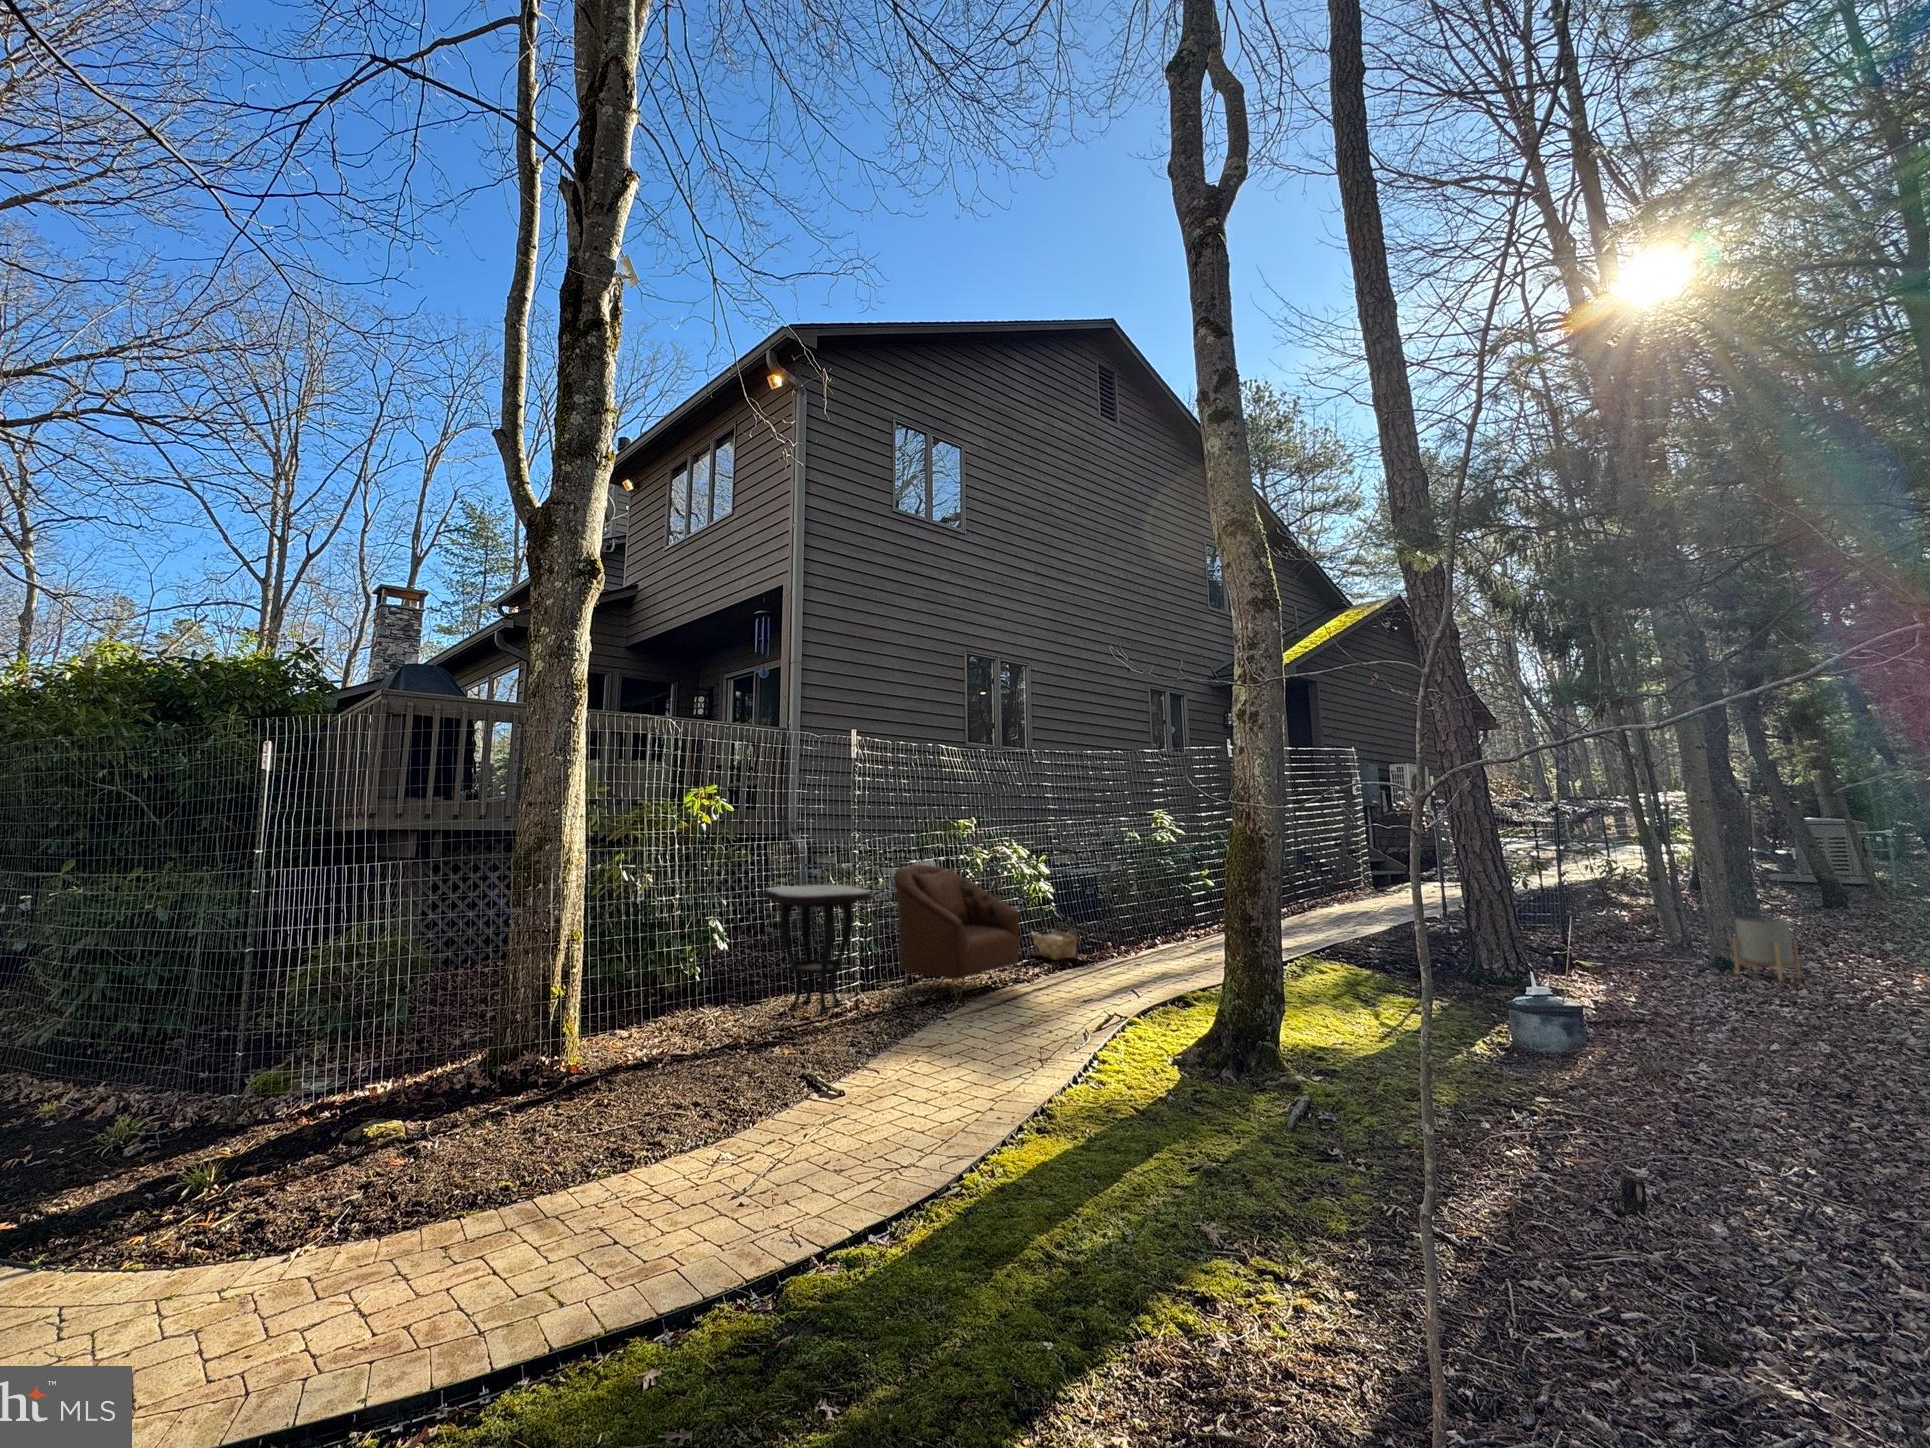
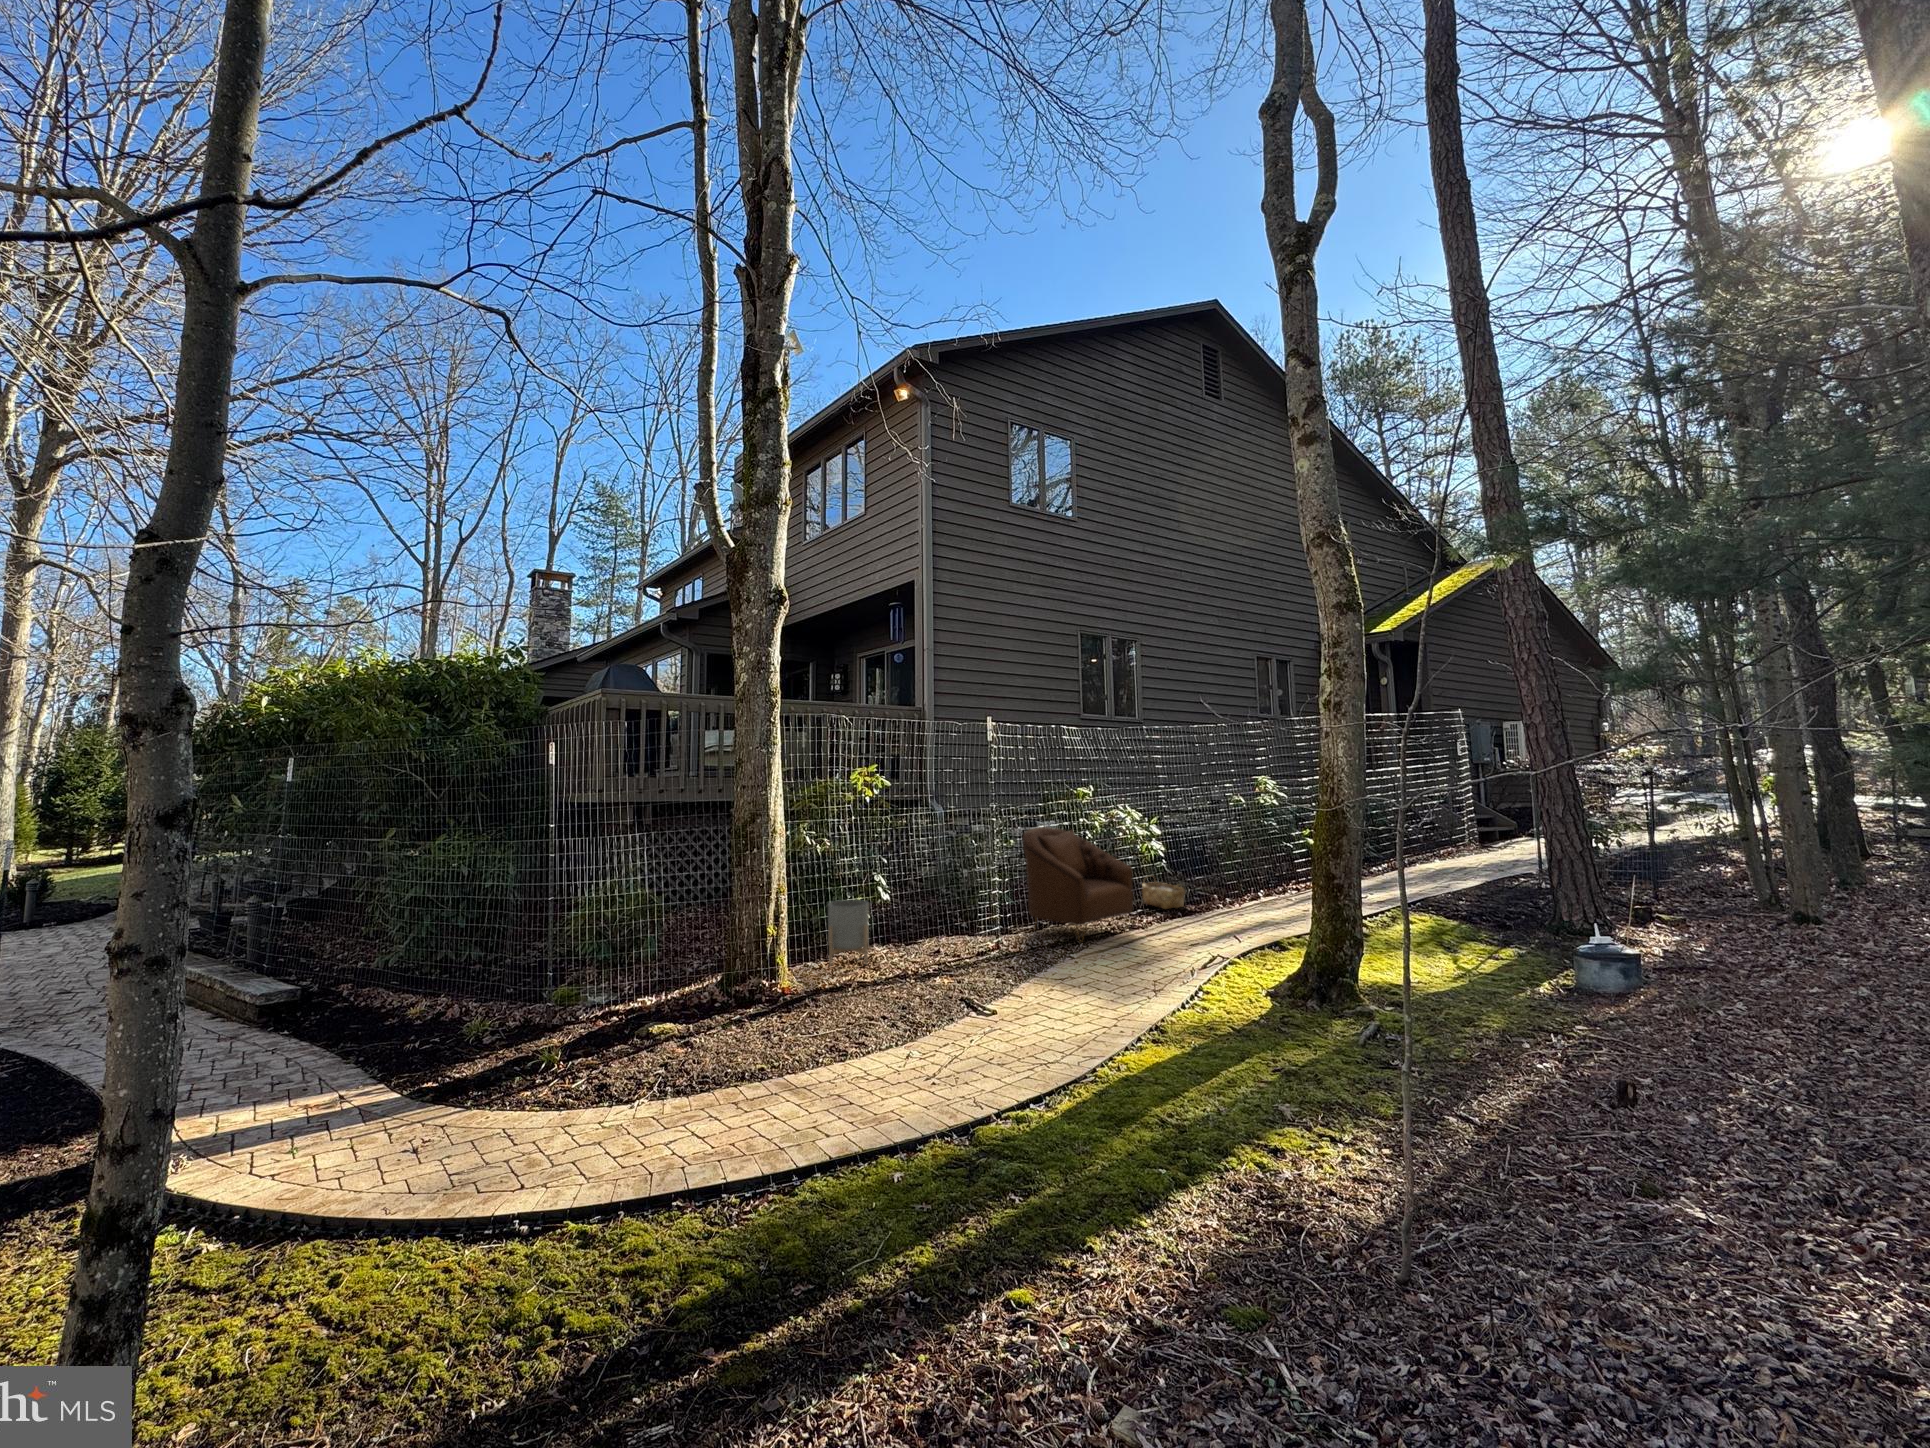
side table: present [762,885,873,1013] -> none [913,846,1007,952]
planter: present [1732,918,1801,981] -> present [828,900,869,966]

